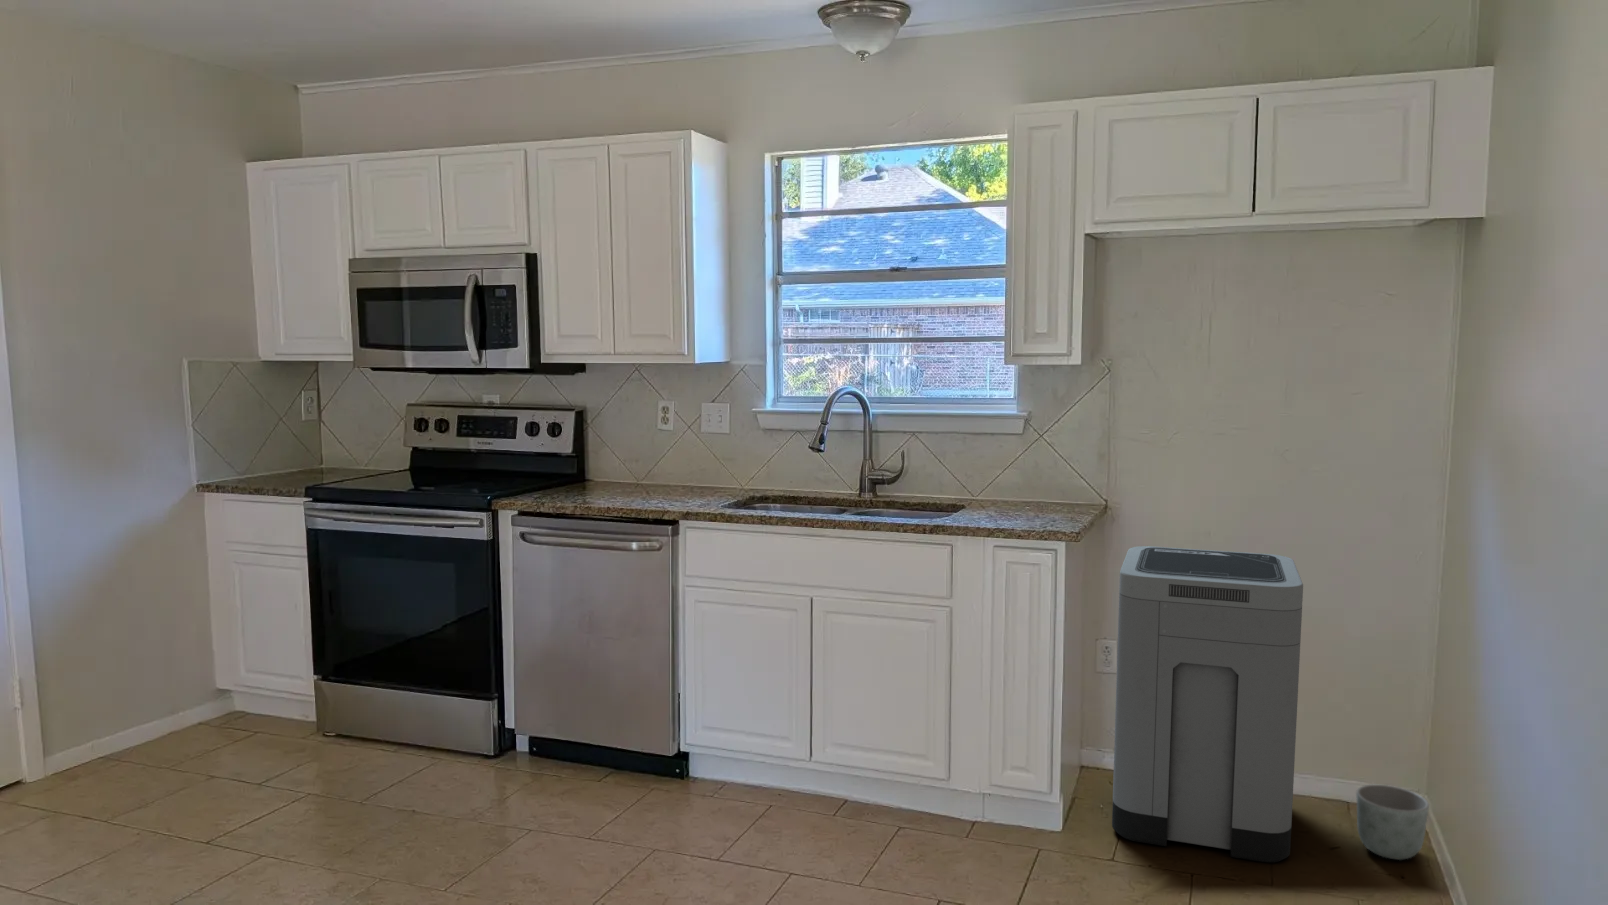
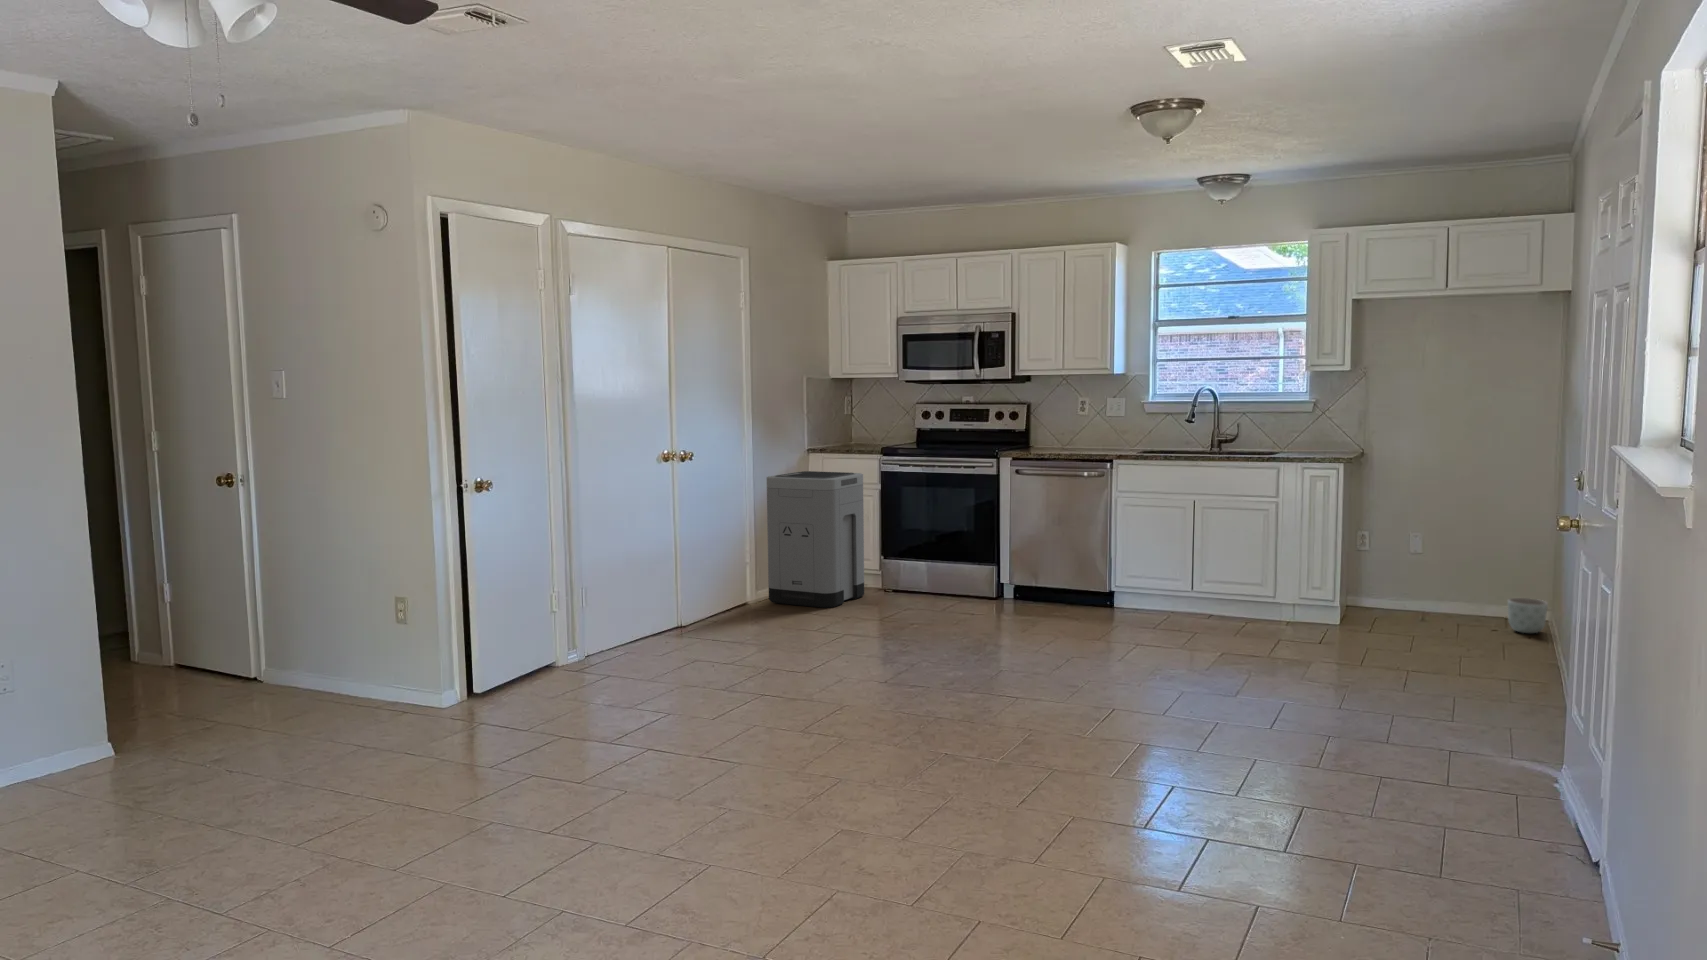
trash can: present [1112,546,1303,862] -> present [767,471,864,608]

